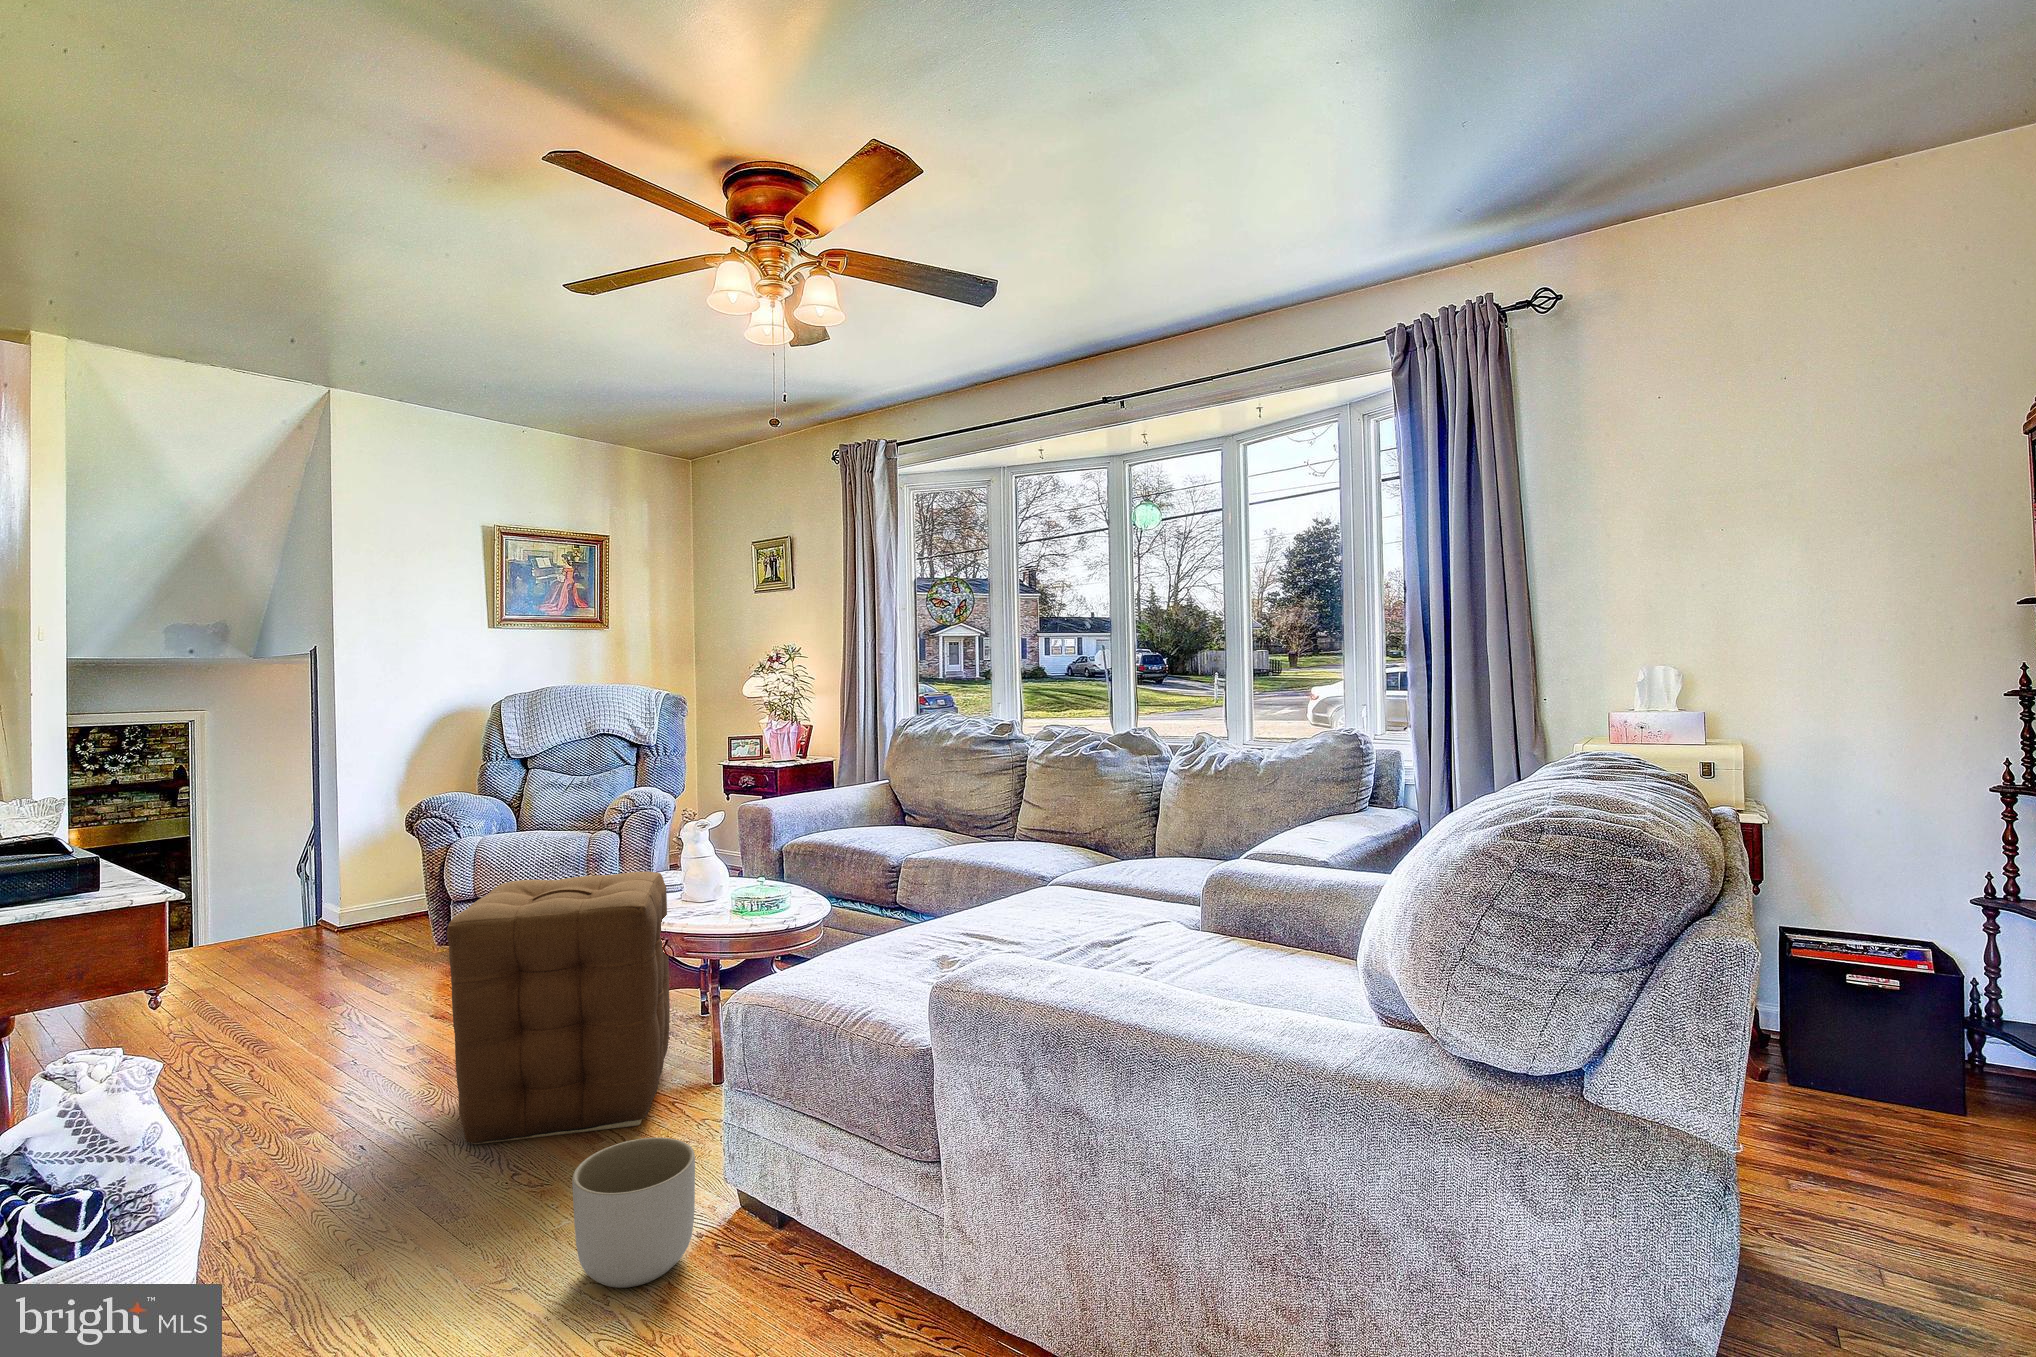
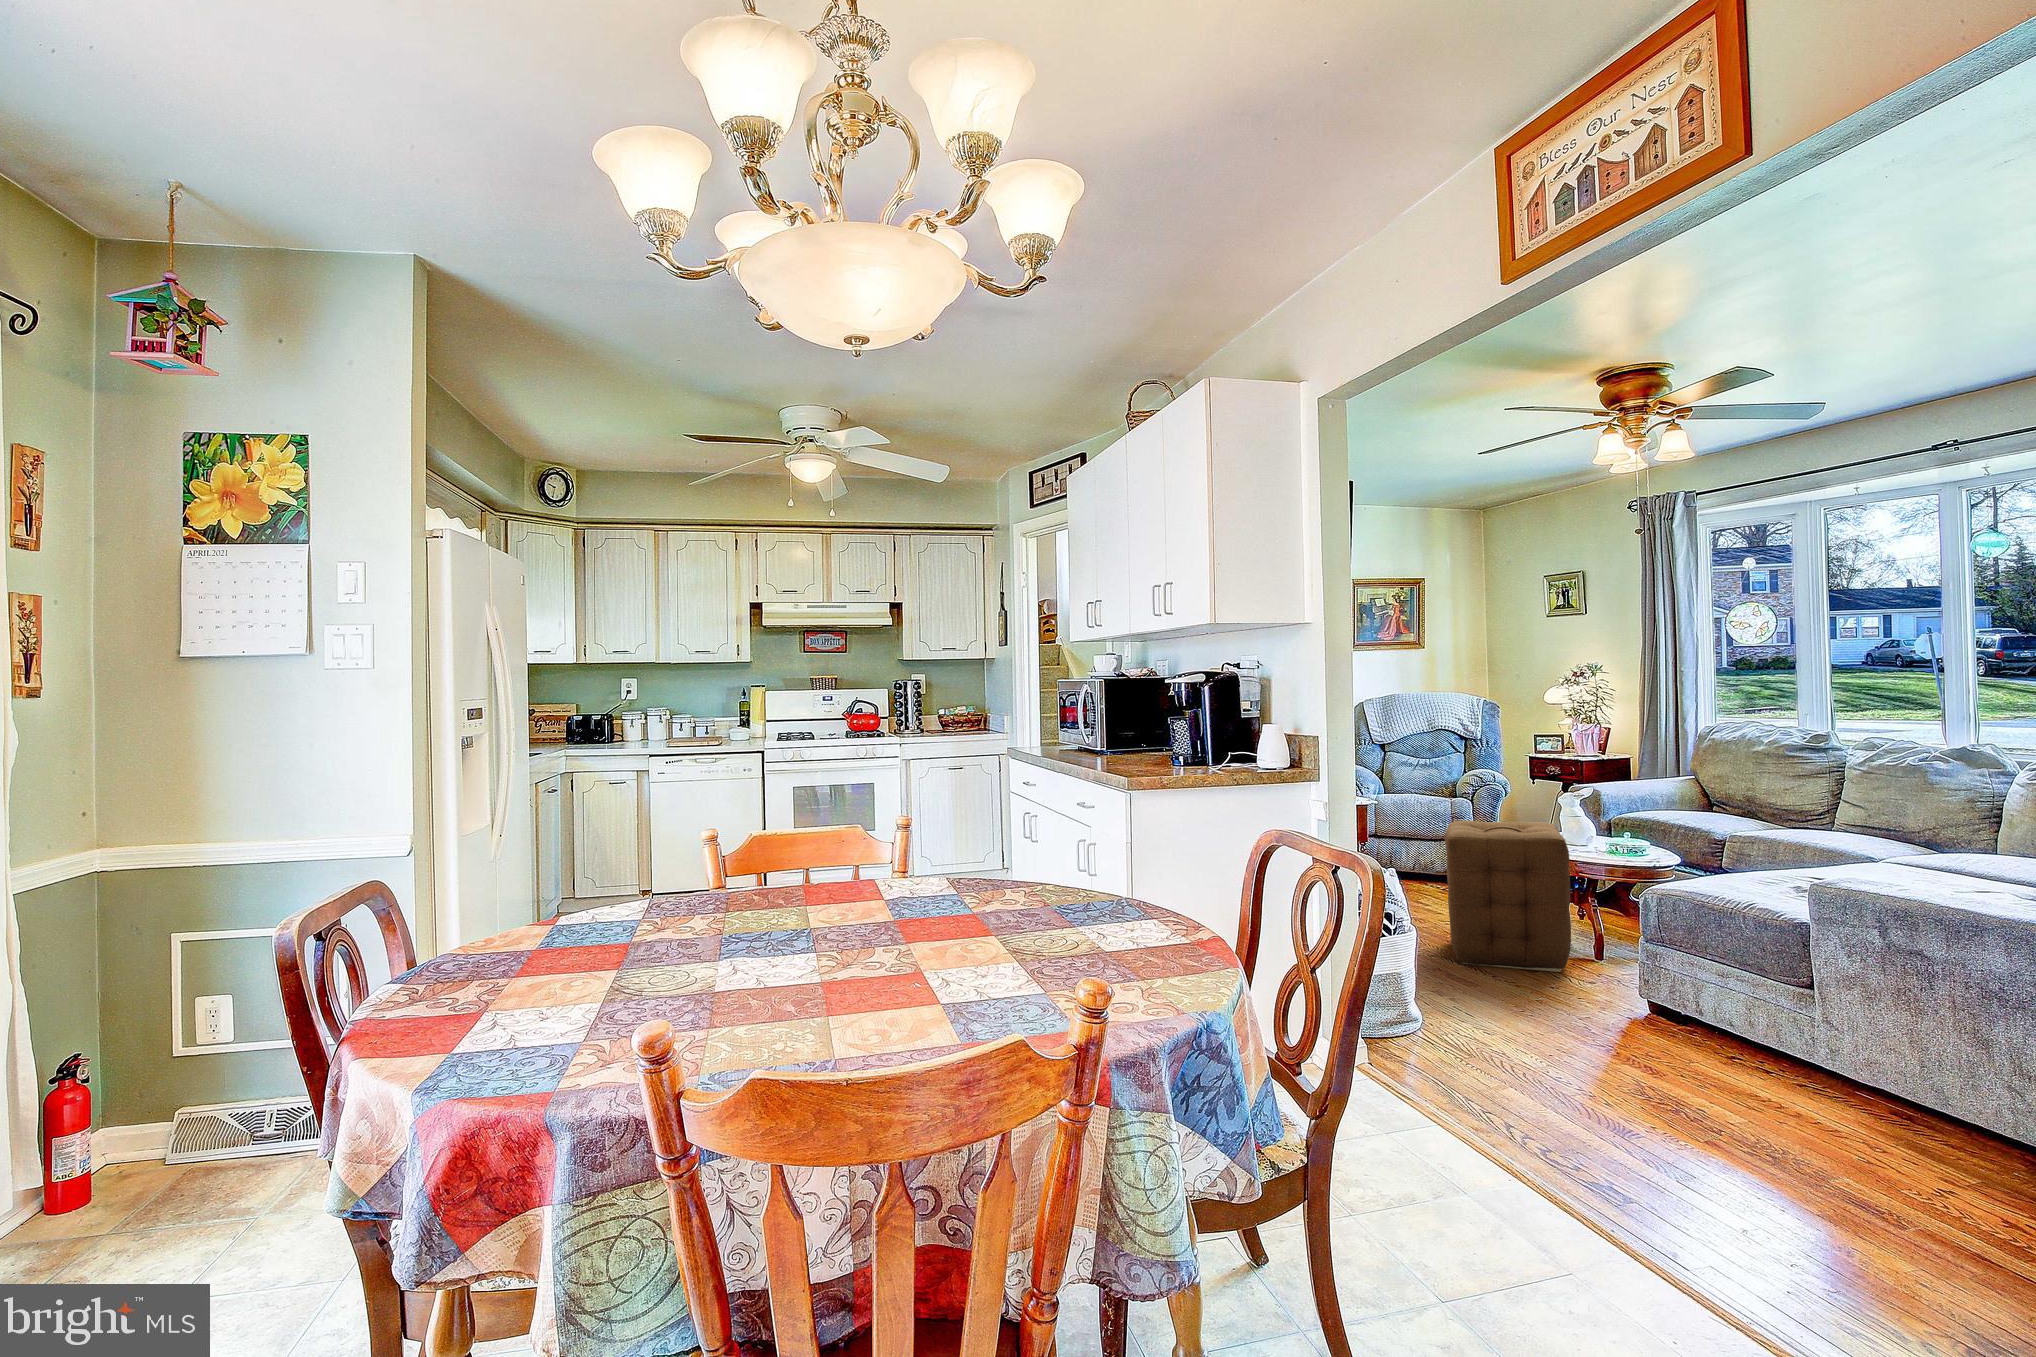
planter: present [572,1137,695,1288] -> none [1568,960,1638,1029]

